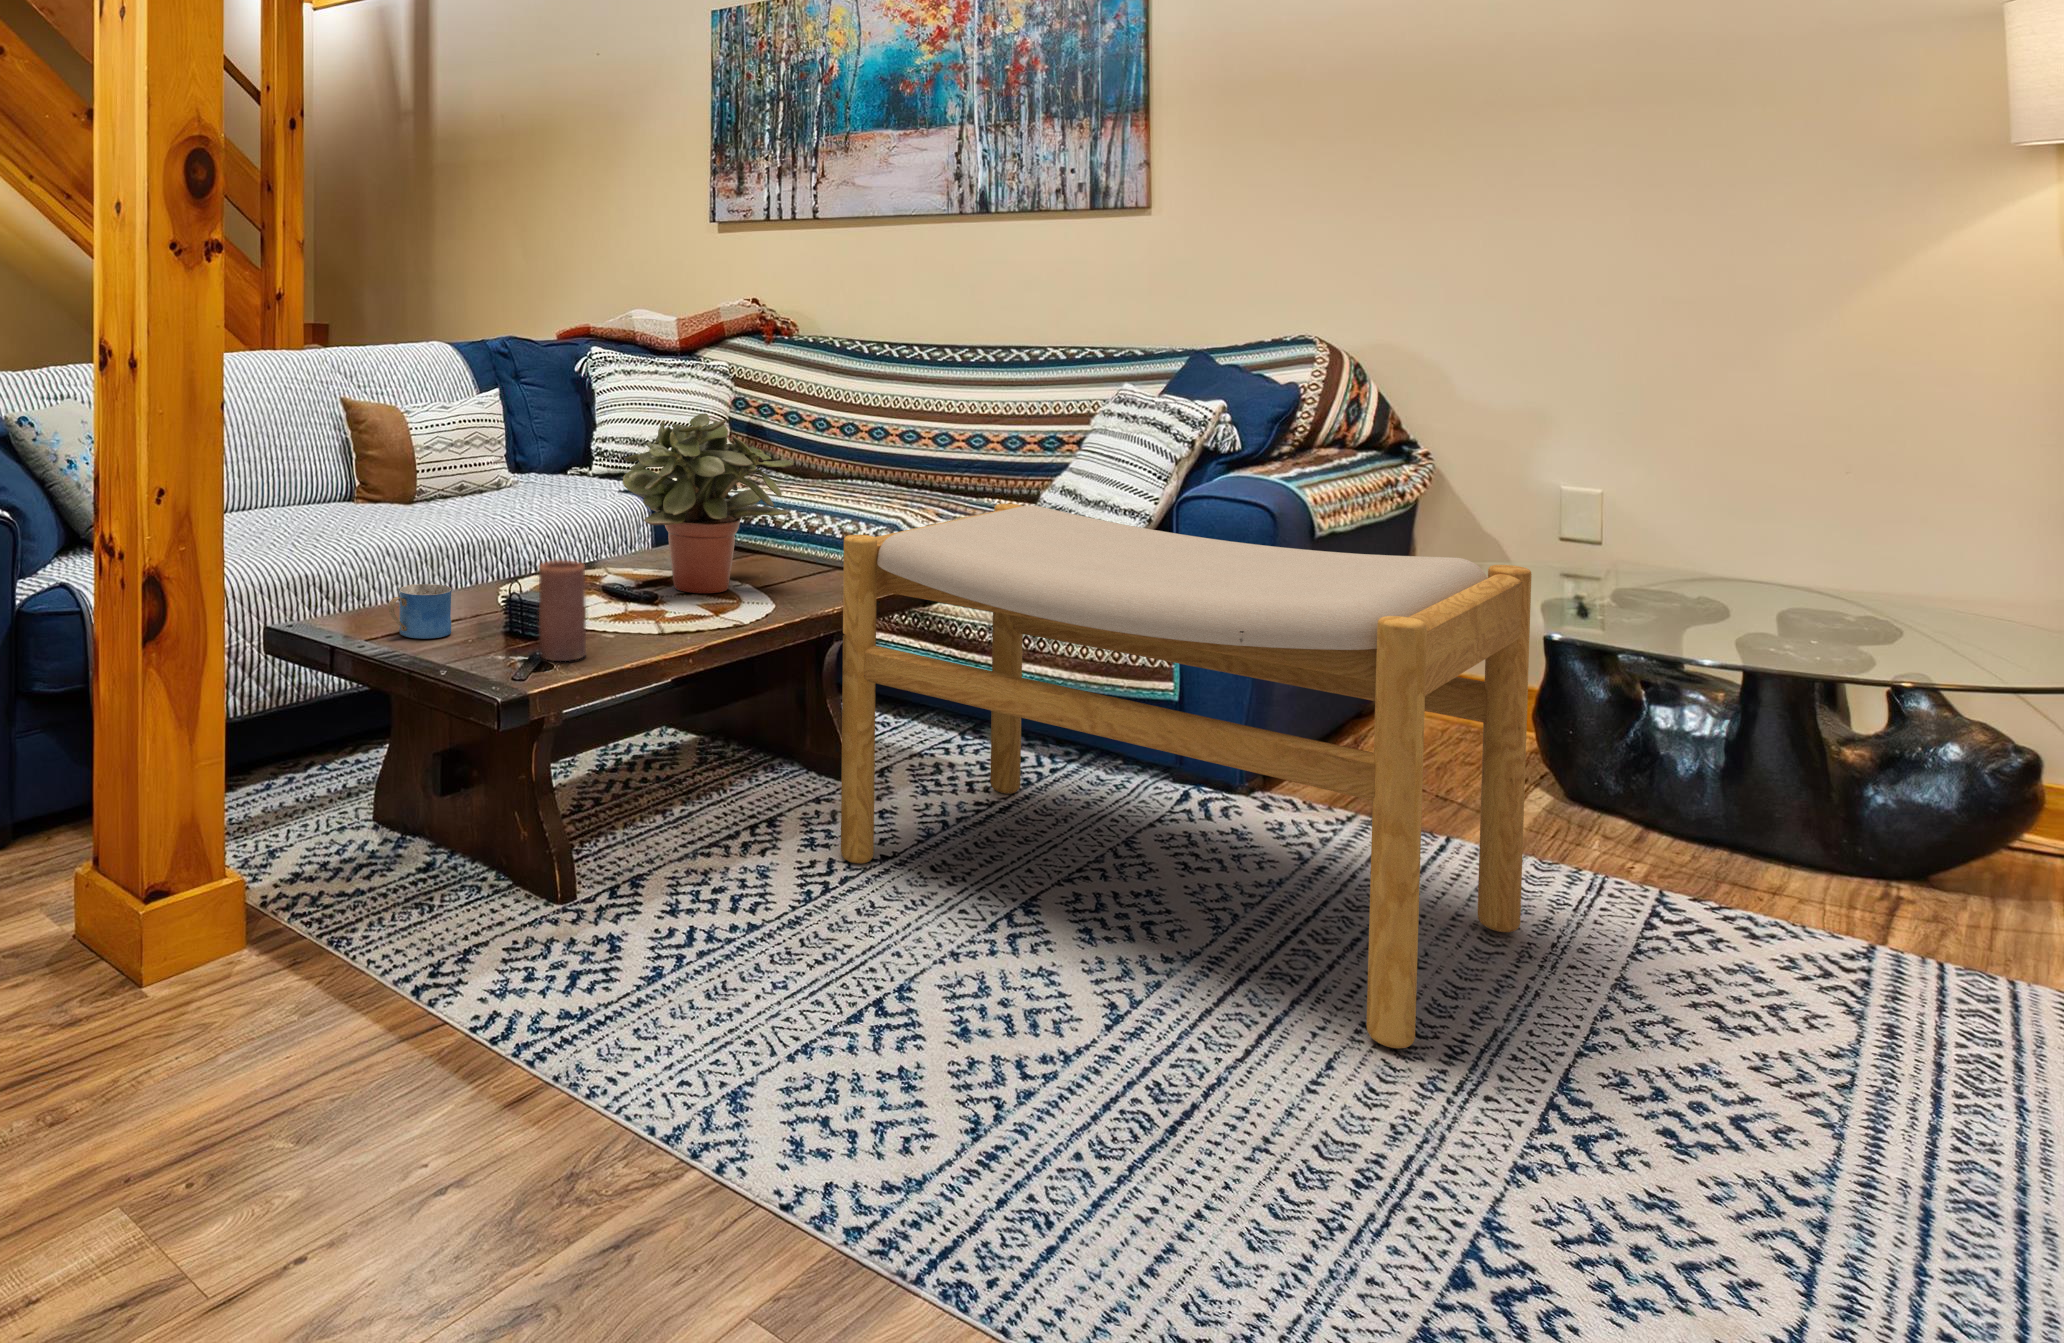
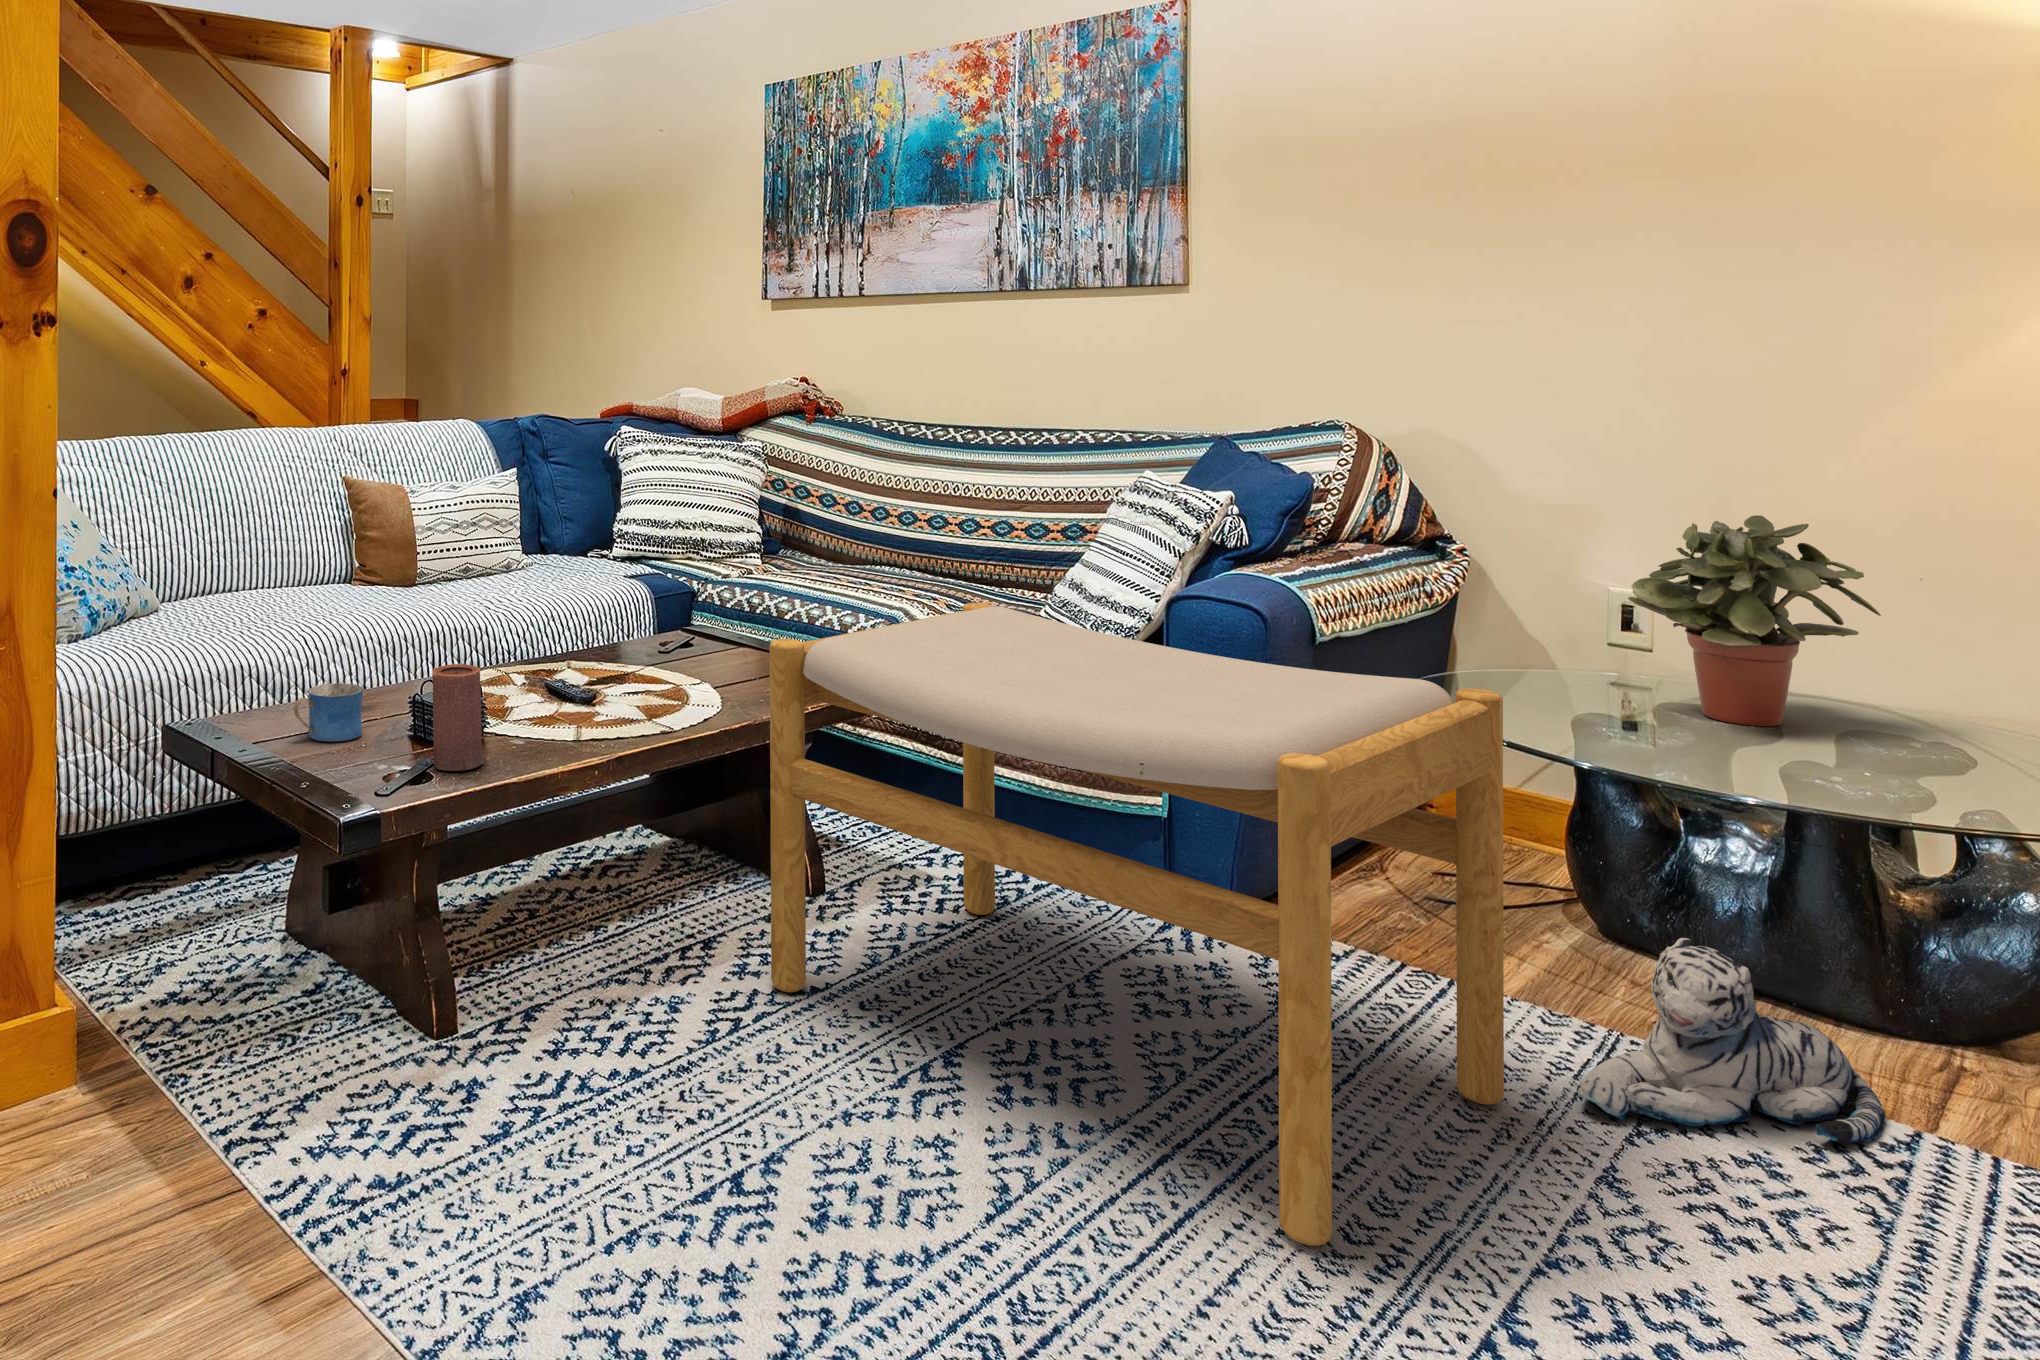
potted plant: present [623,413,794,593] -> present [1628,515,1881,726]
plush toy: none [1581,782,1836,951] -> present [1577,938,1885,1144]

